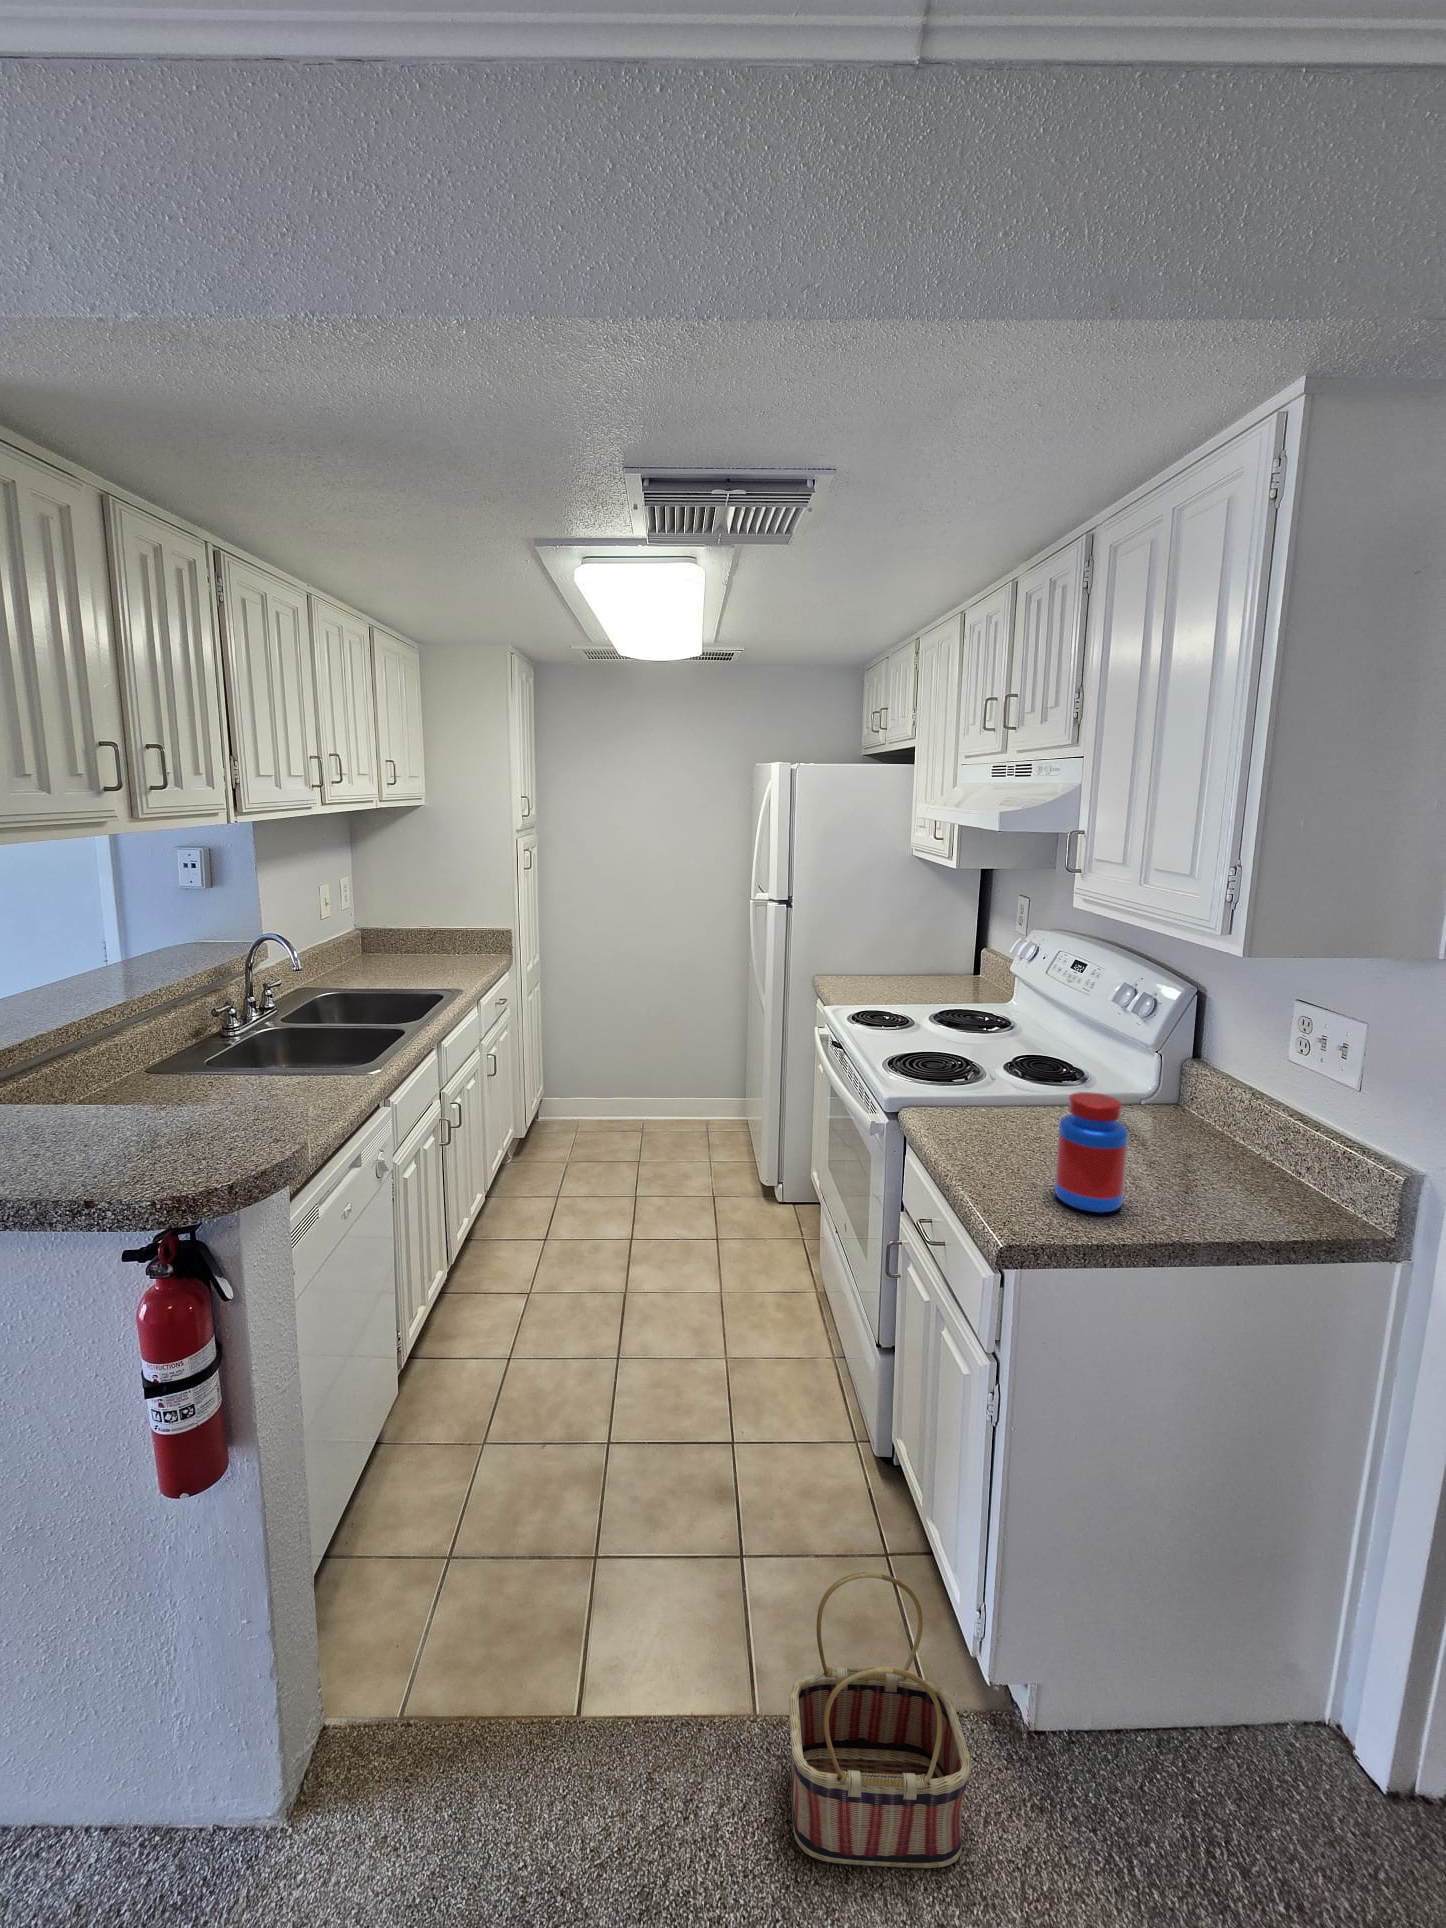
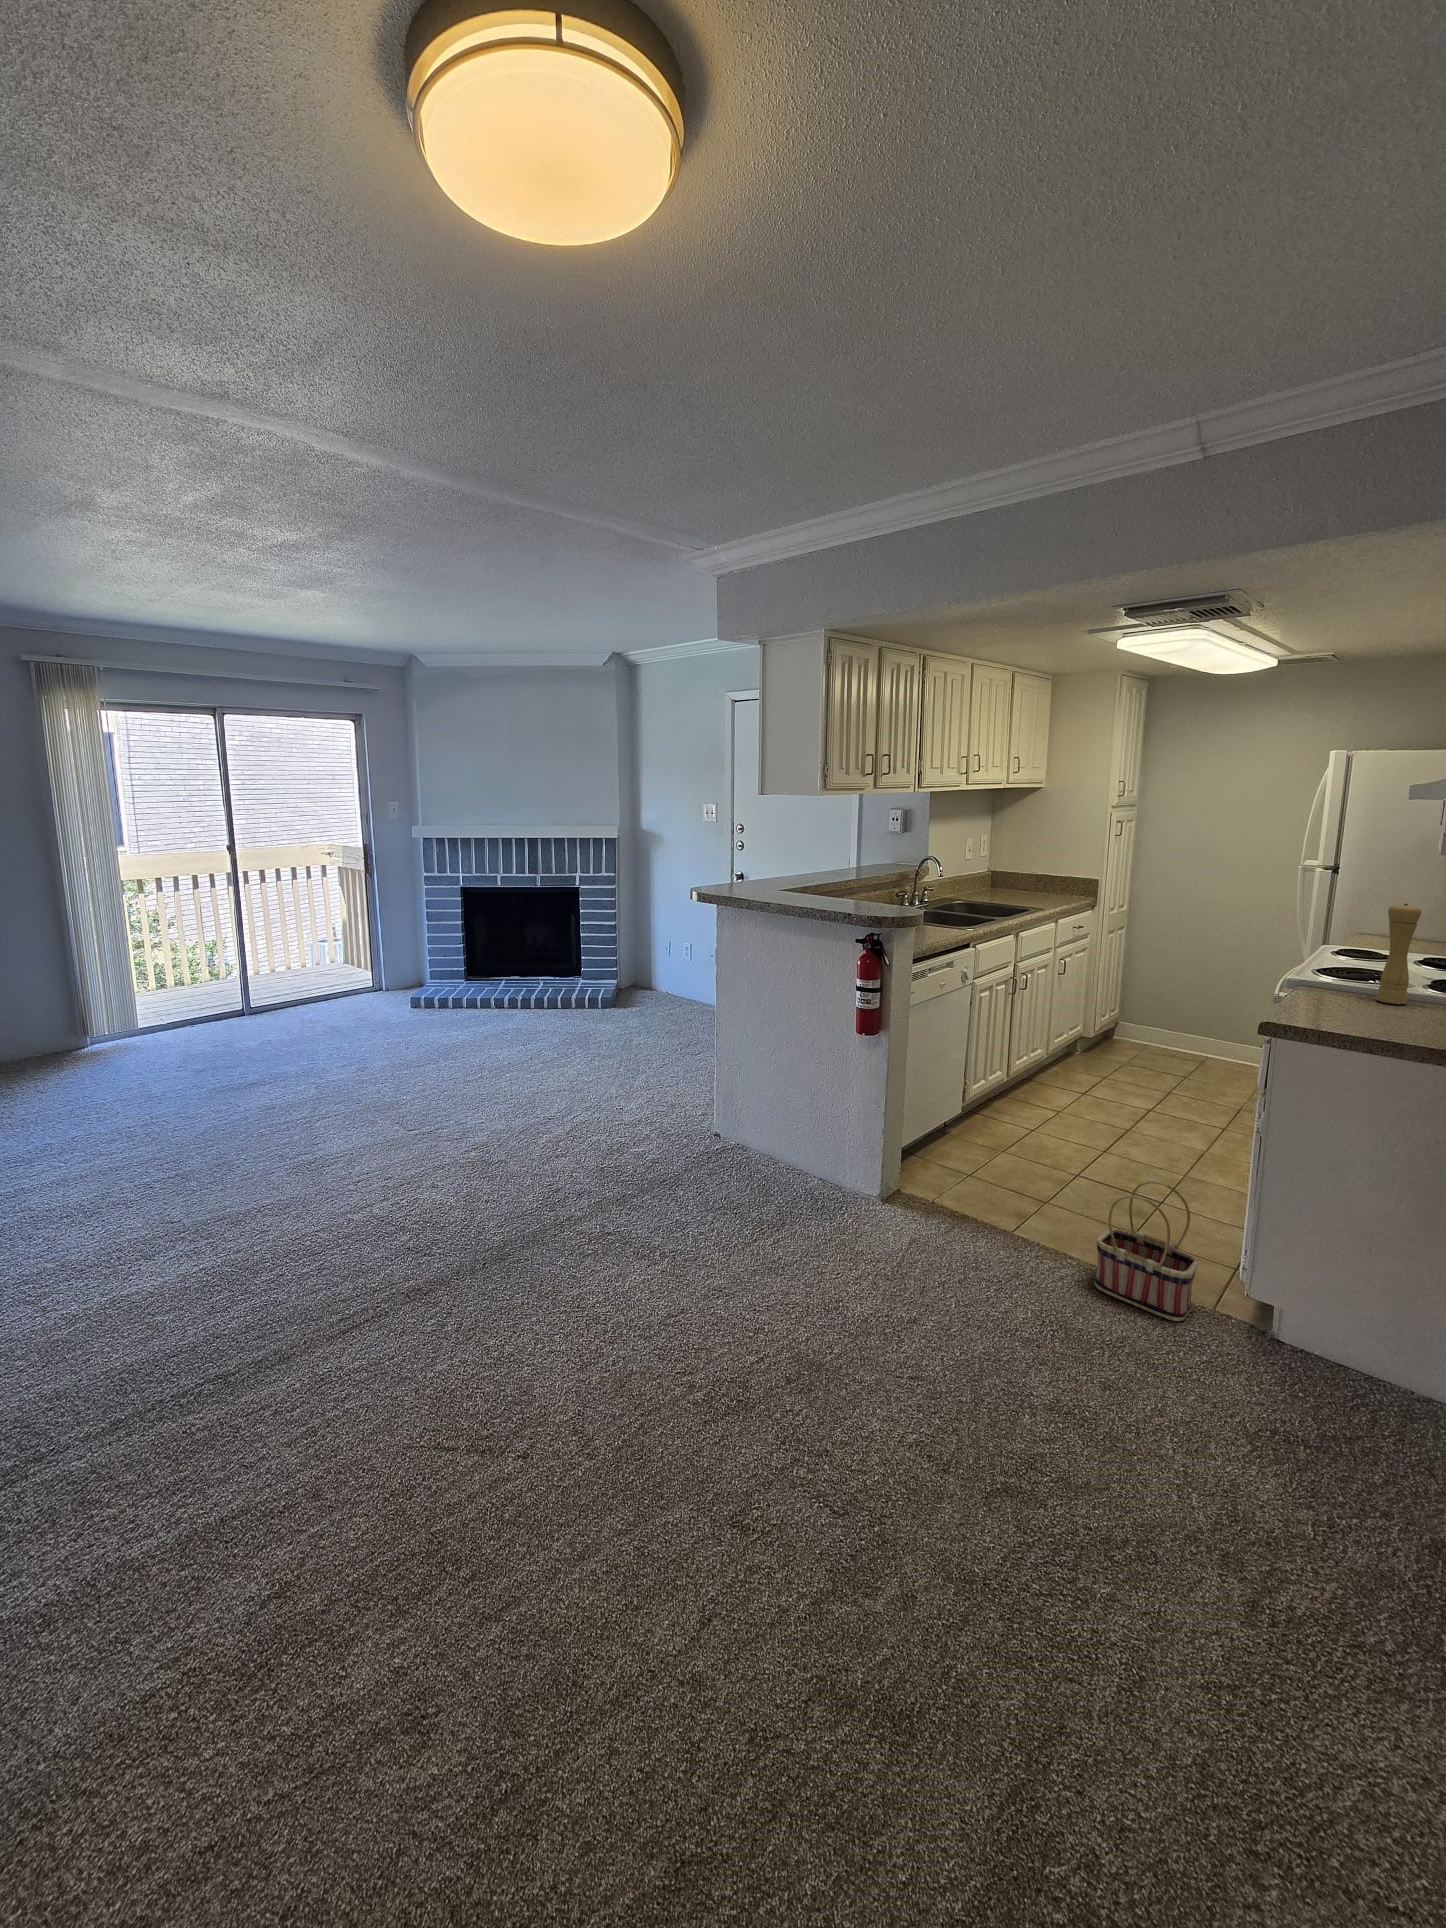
pepper mill: none [1029,985,1076,1131] -> present [1377,904,1421,1004]
jar: present [1055,1092,1128,1213] -> none [1325,954,1378,1023]

